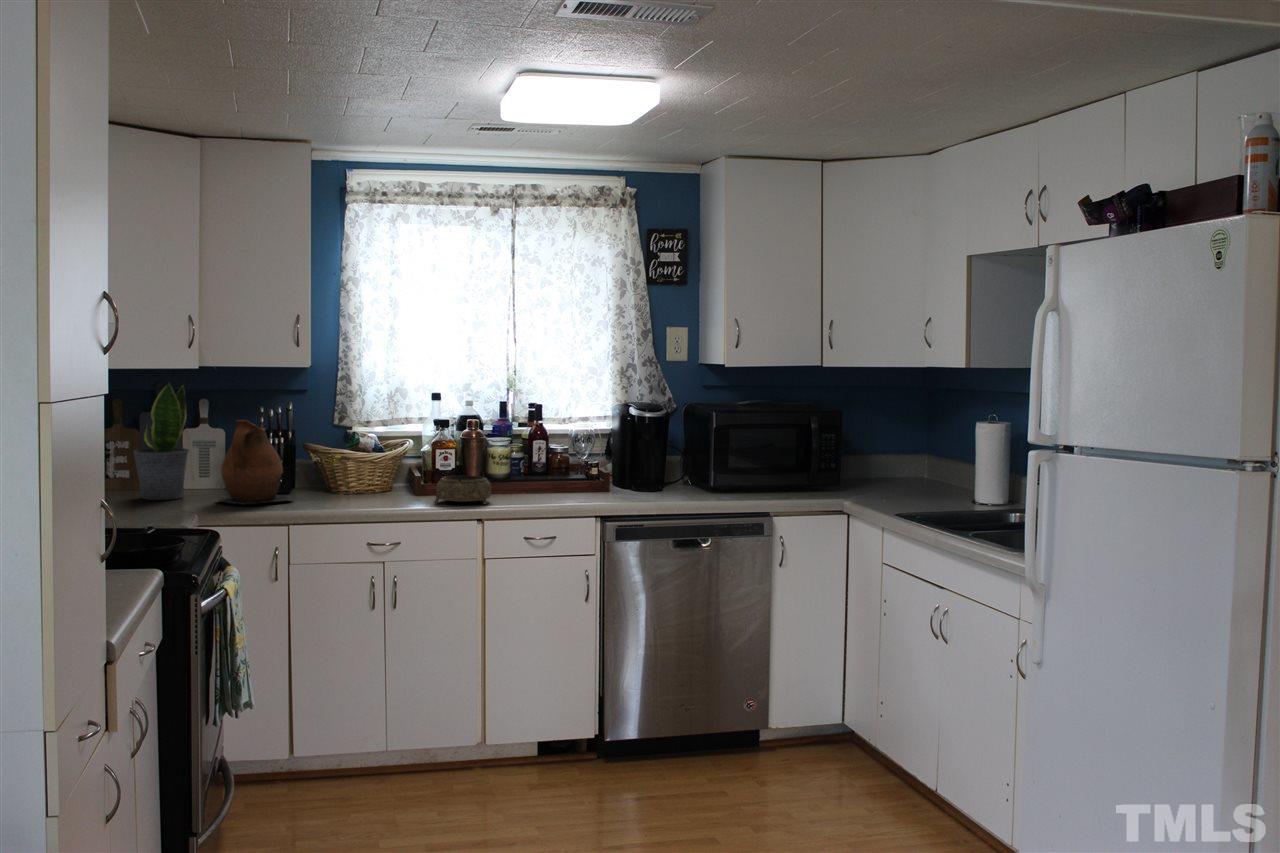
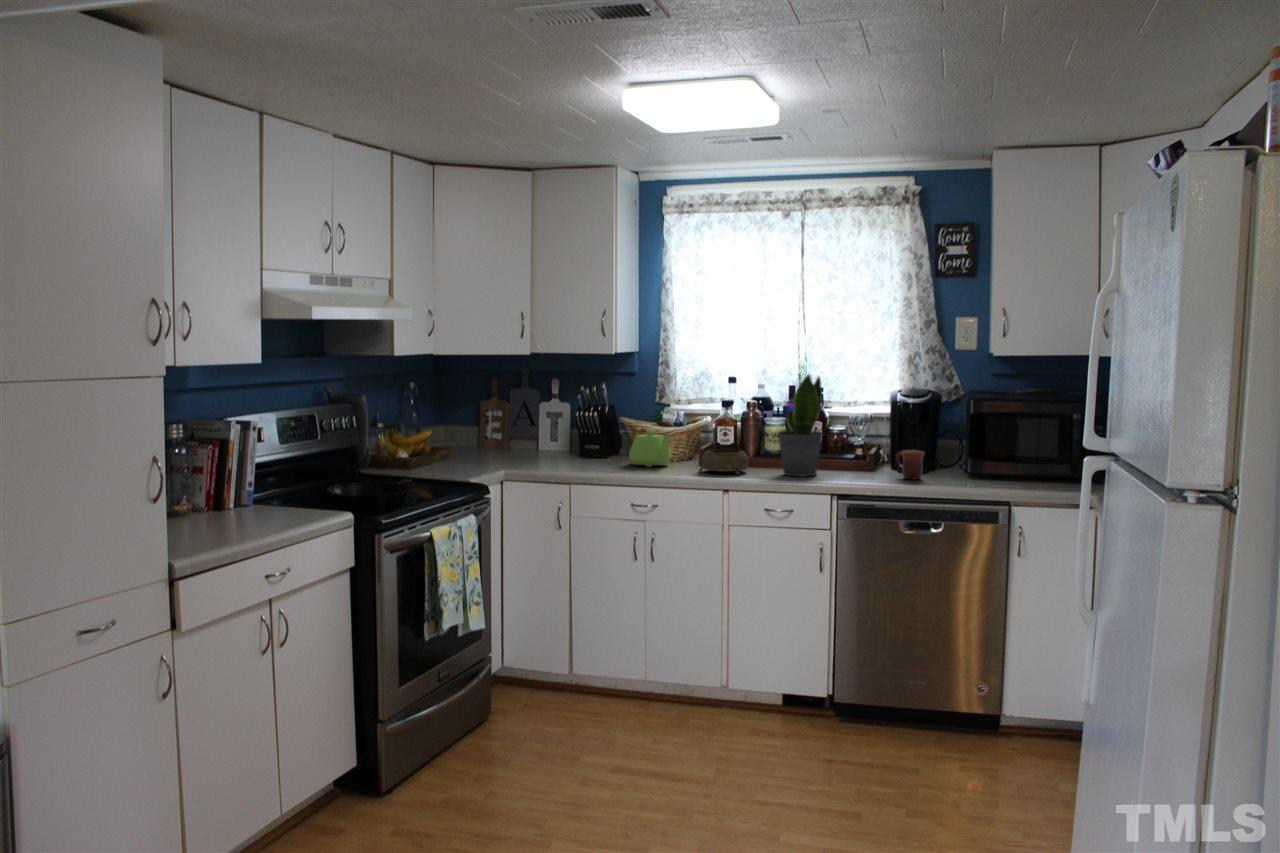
potted plant: present [133,384,189,500] -> present [778,375,823,477]
ceramic pitcher: present [218,420,293,504] -> none [540,398,599,464]
teapot: none [335,457,394,501] -> present [629,430,672,467]
mug: none [649,468,681,499] -> present [896,450,924,480]

